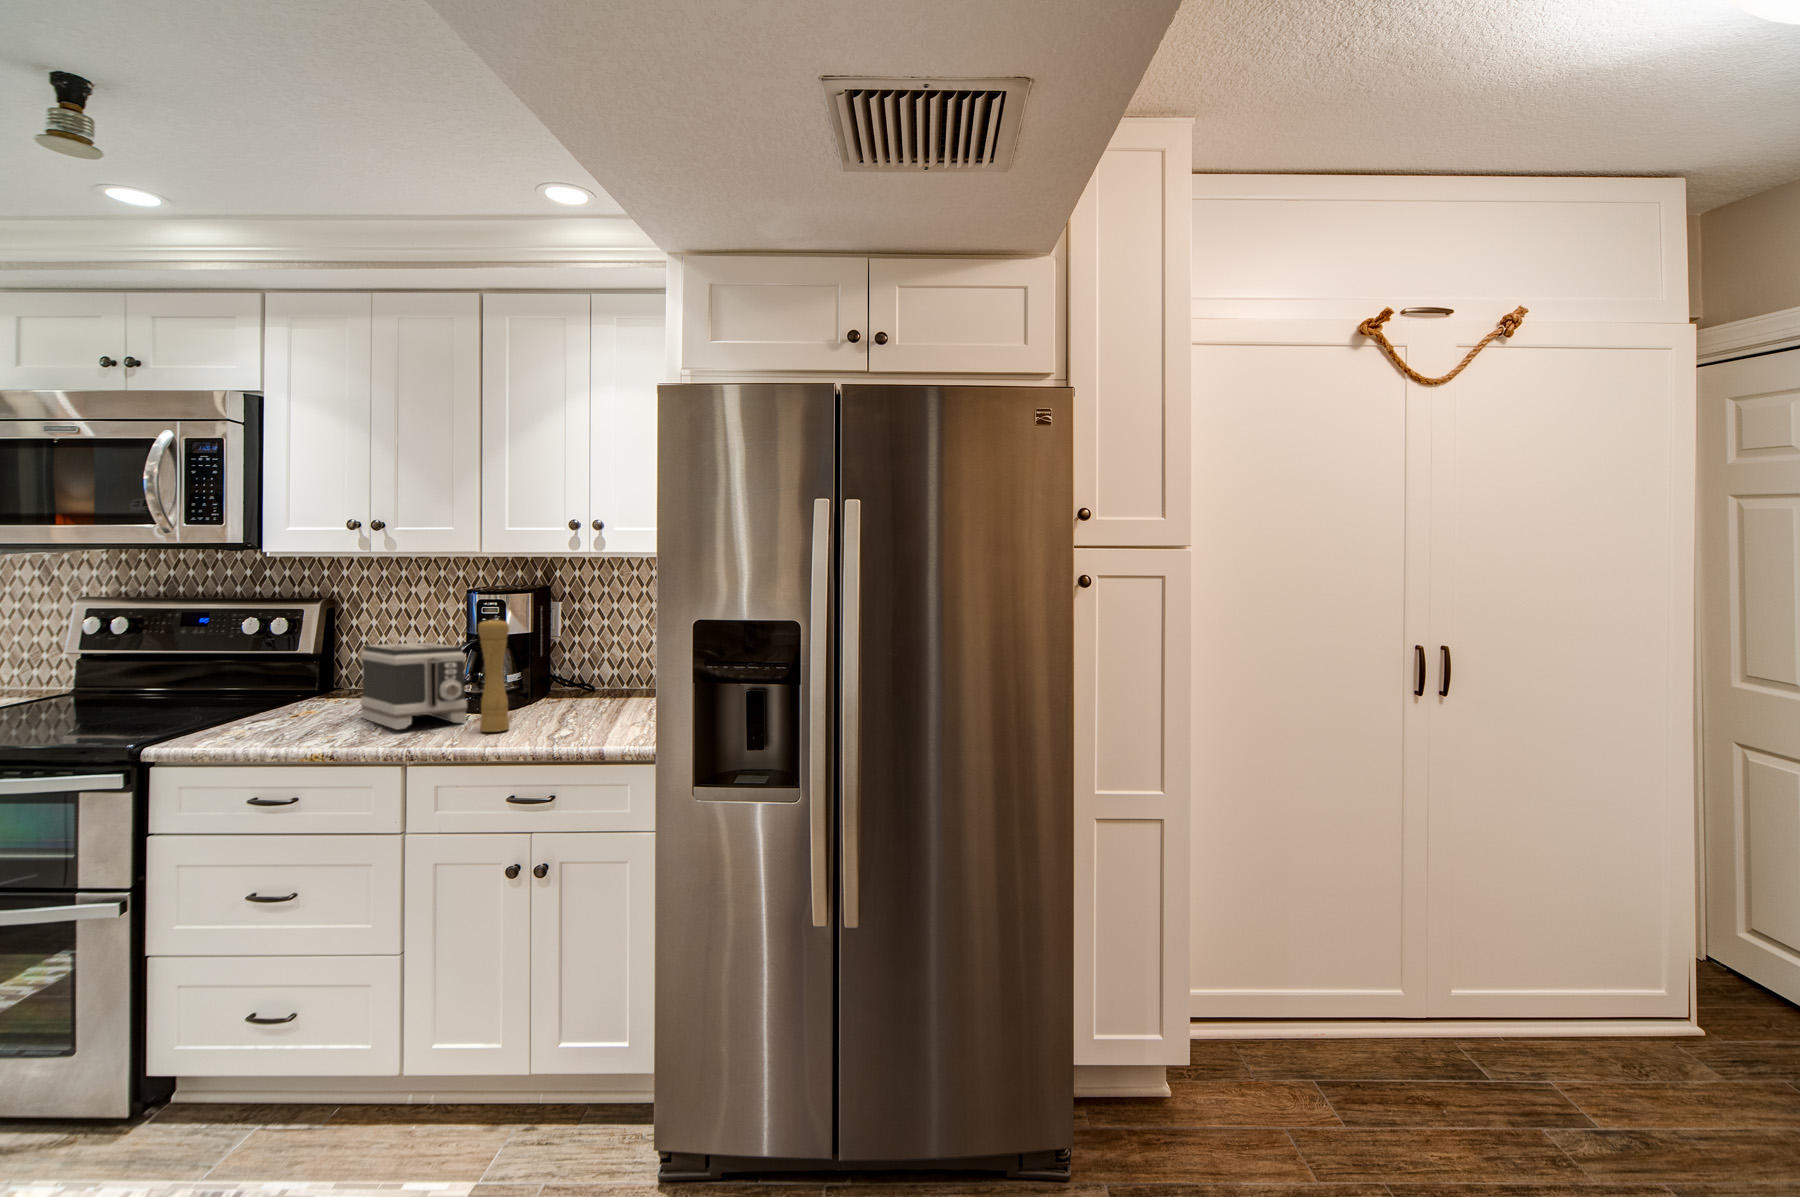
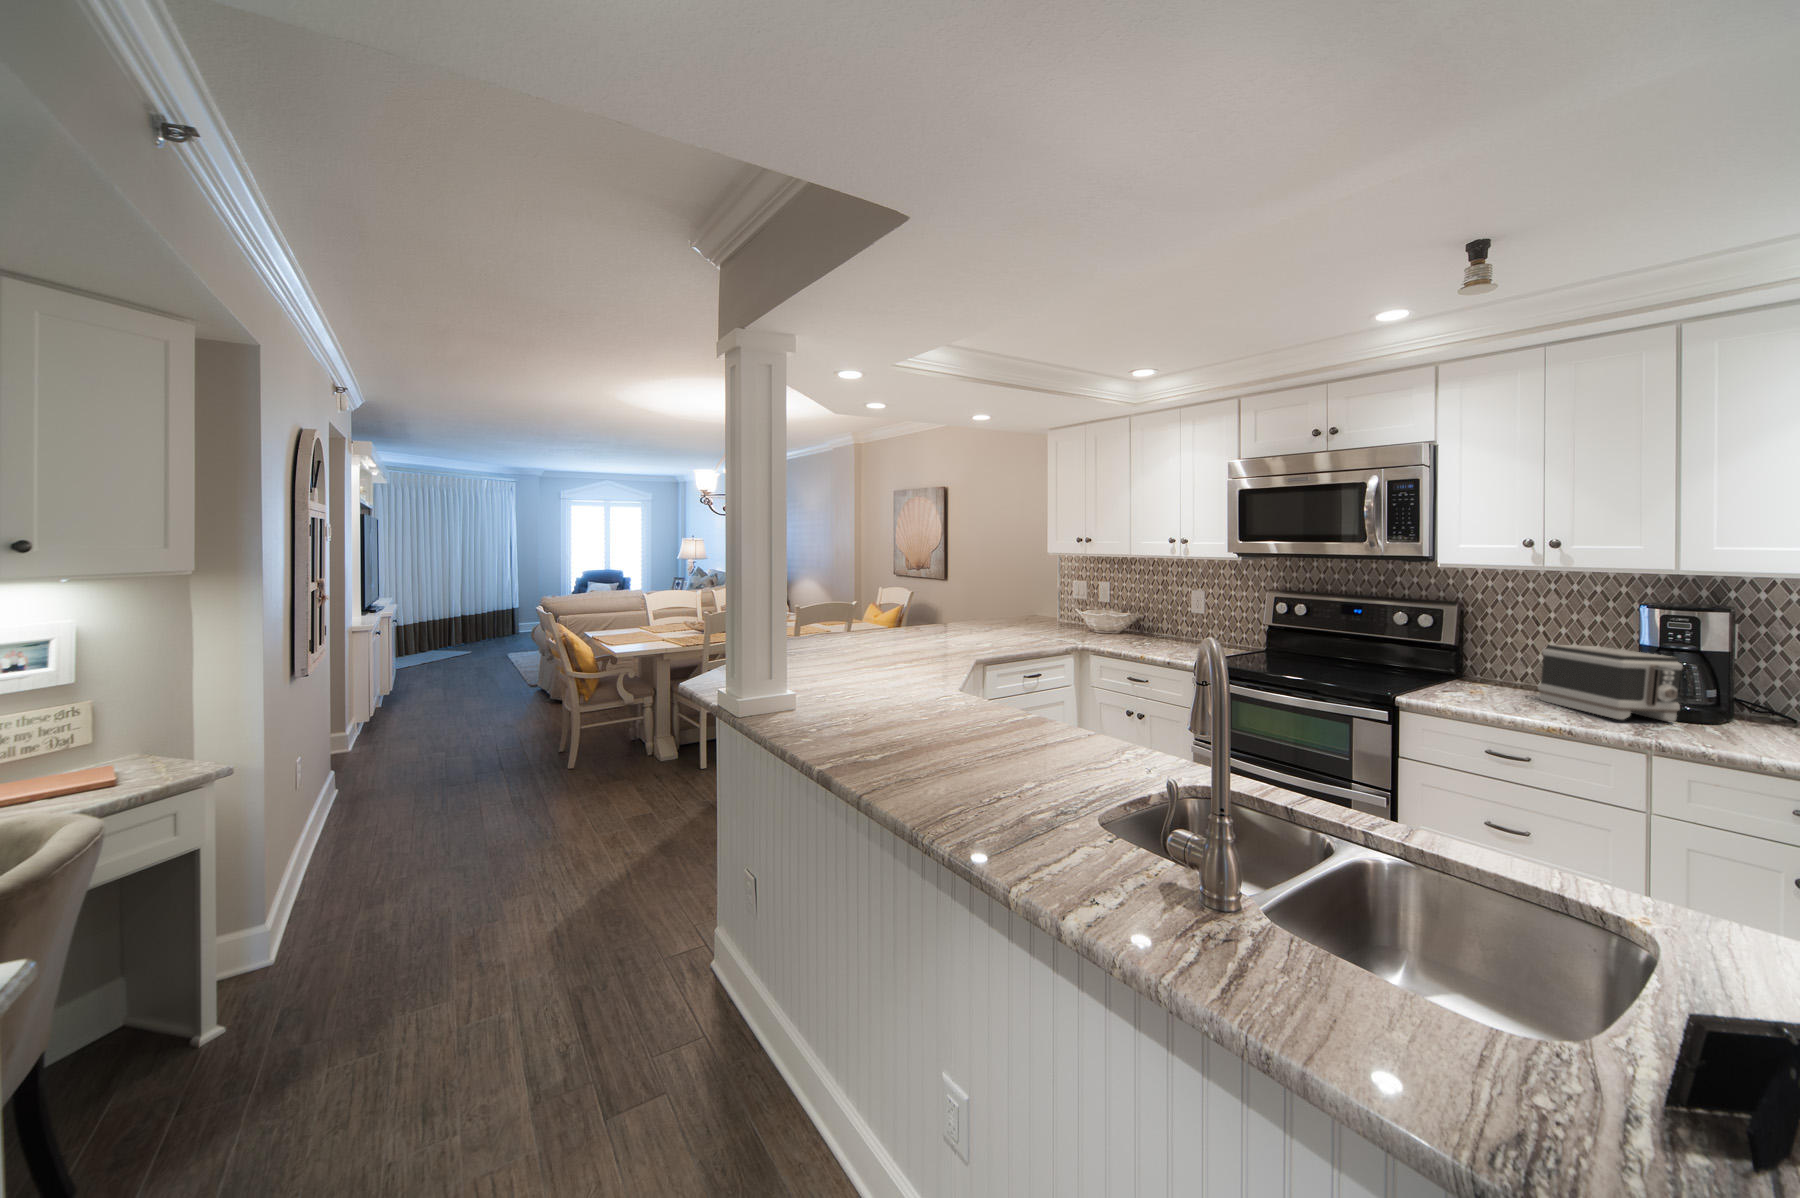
pepper mill: present [478,619,509,732] -> none [1718,639,1766,740]

